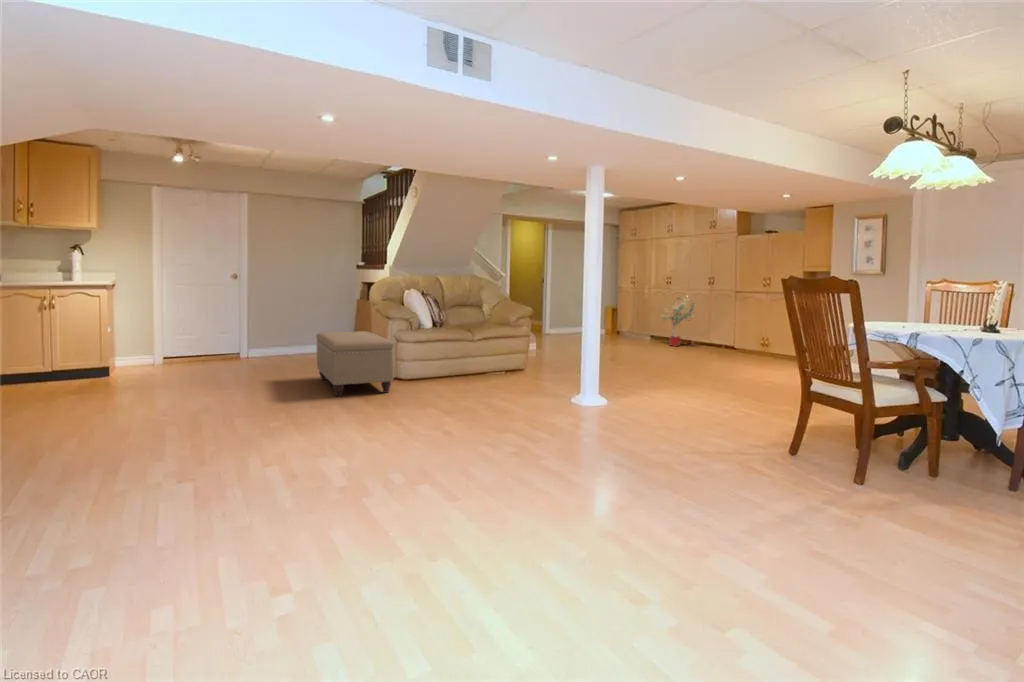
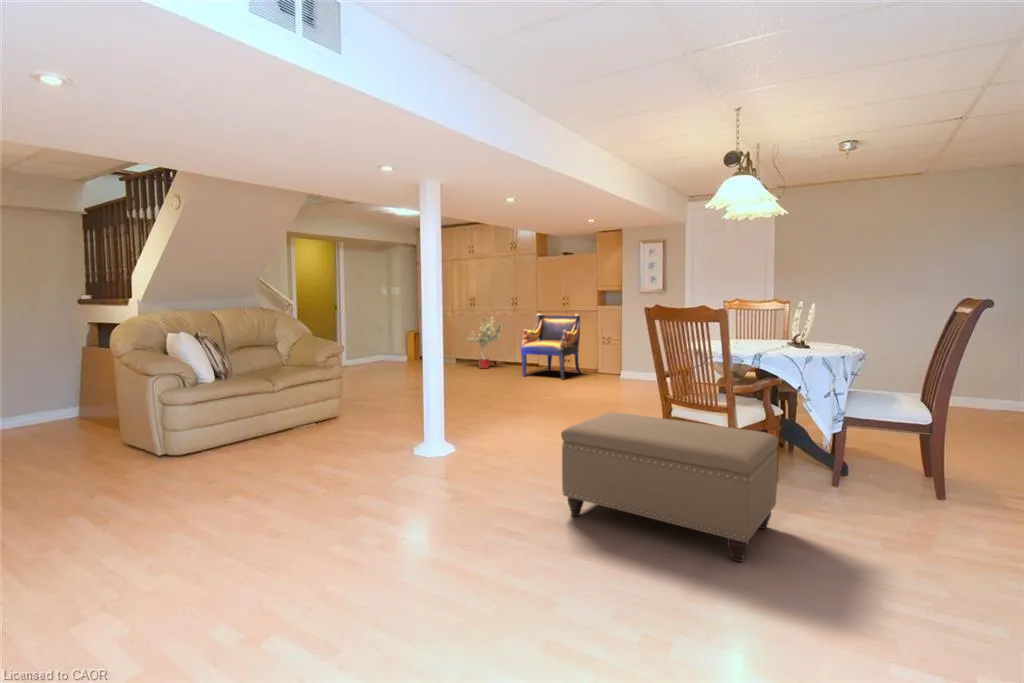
armchair: none [709,293,779,362] -> present [520,314,581,380]
ottoman: present [316,331,394,396] -> present [561,412,778,562]

